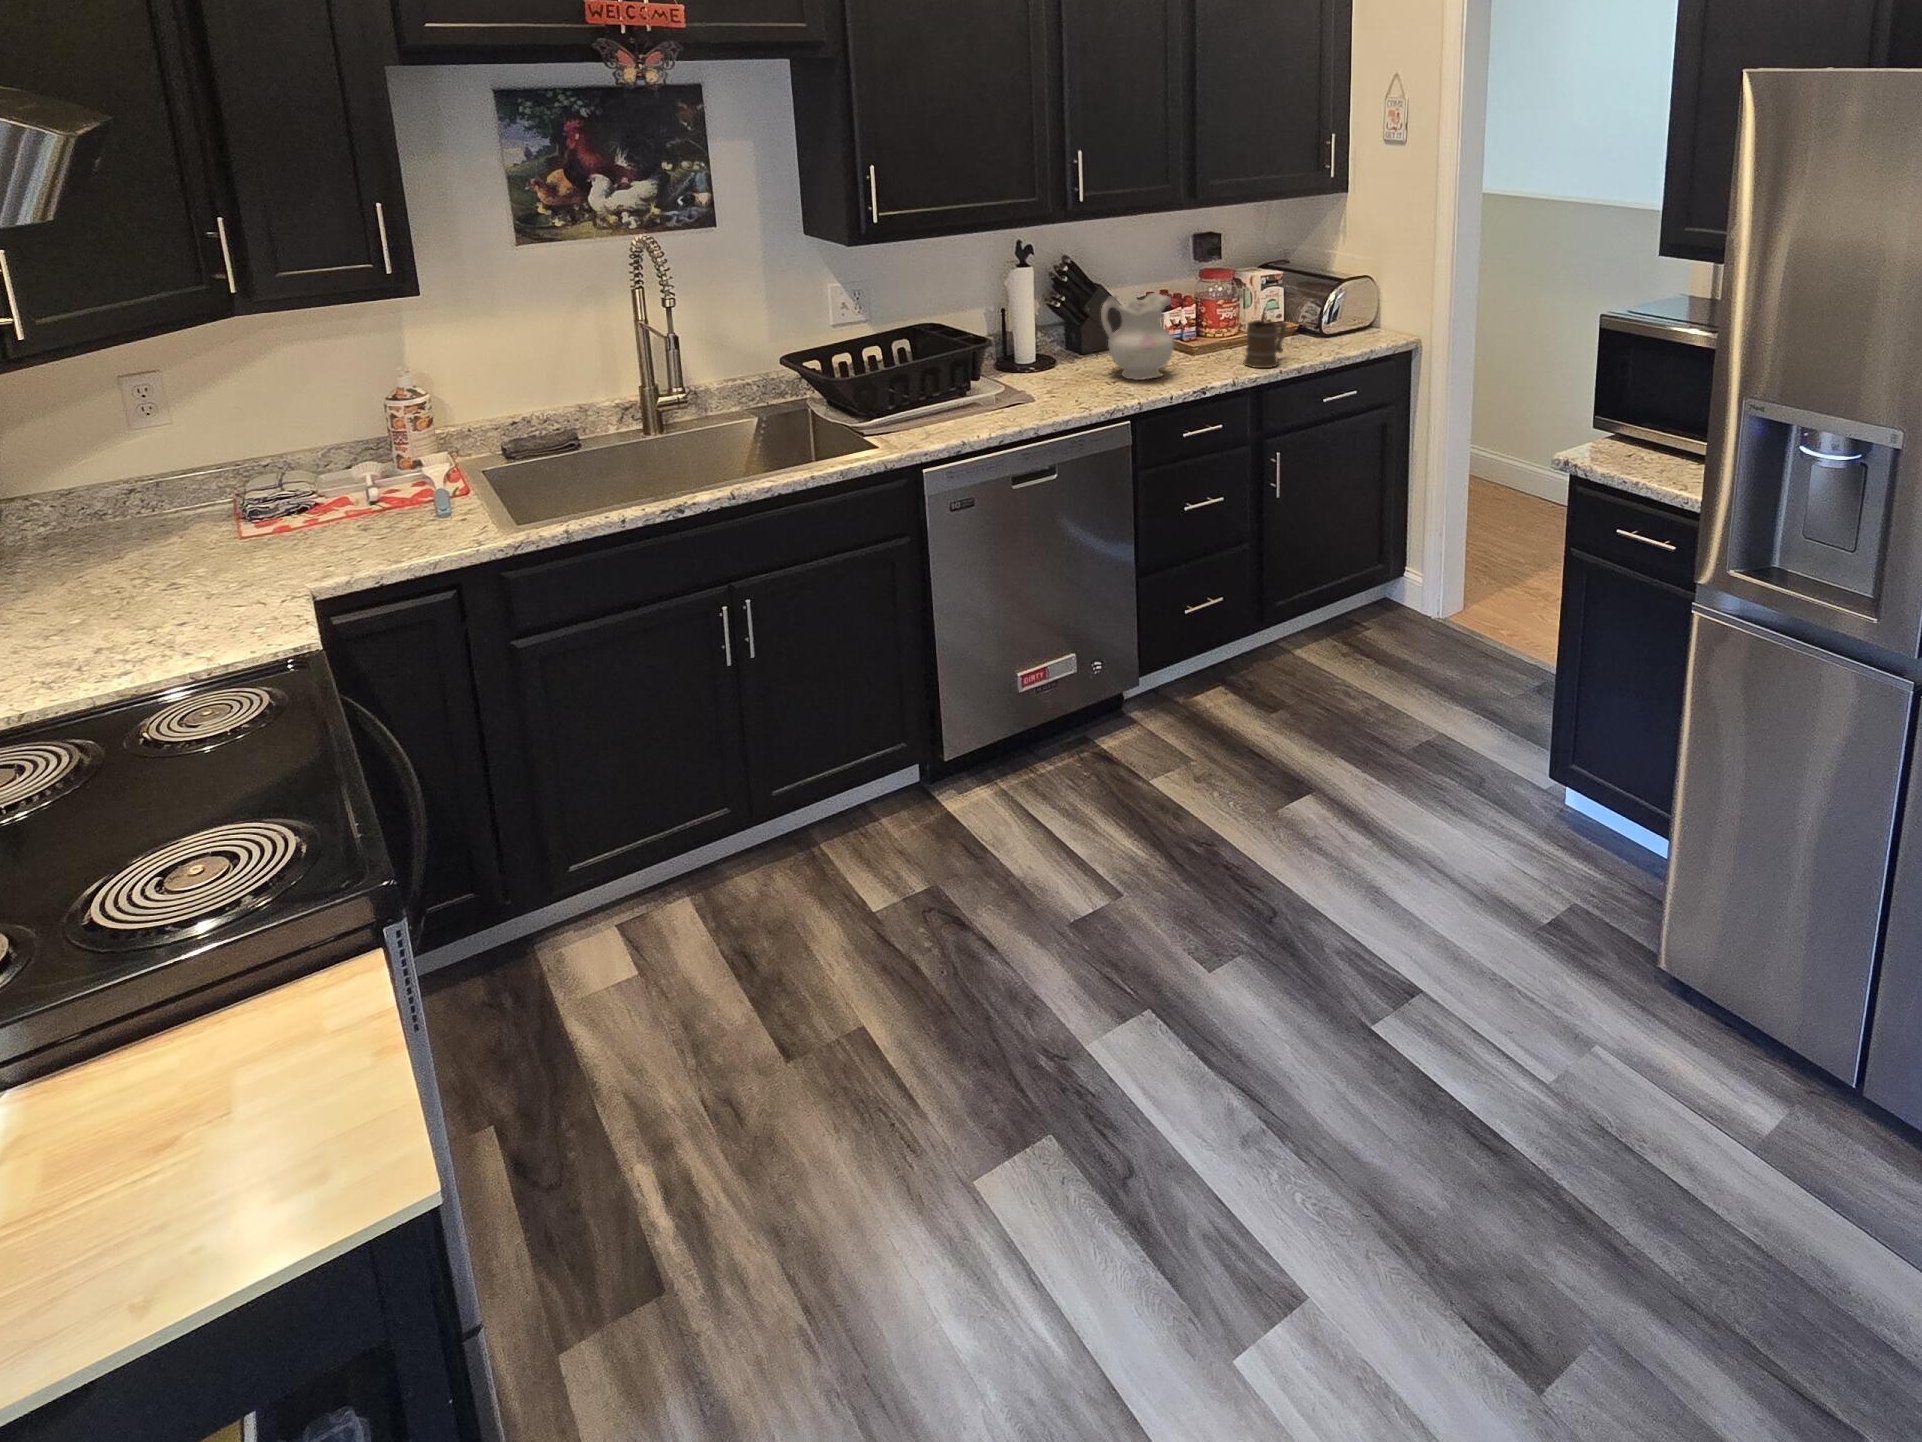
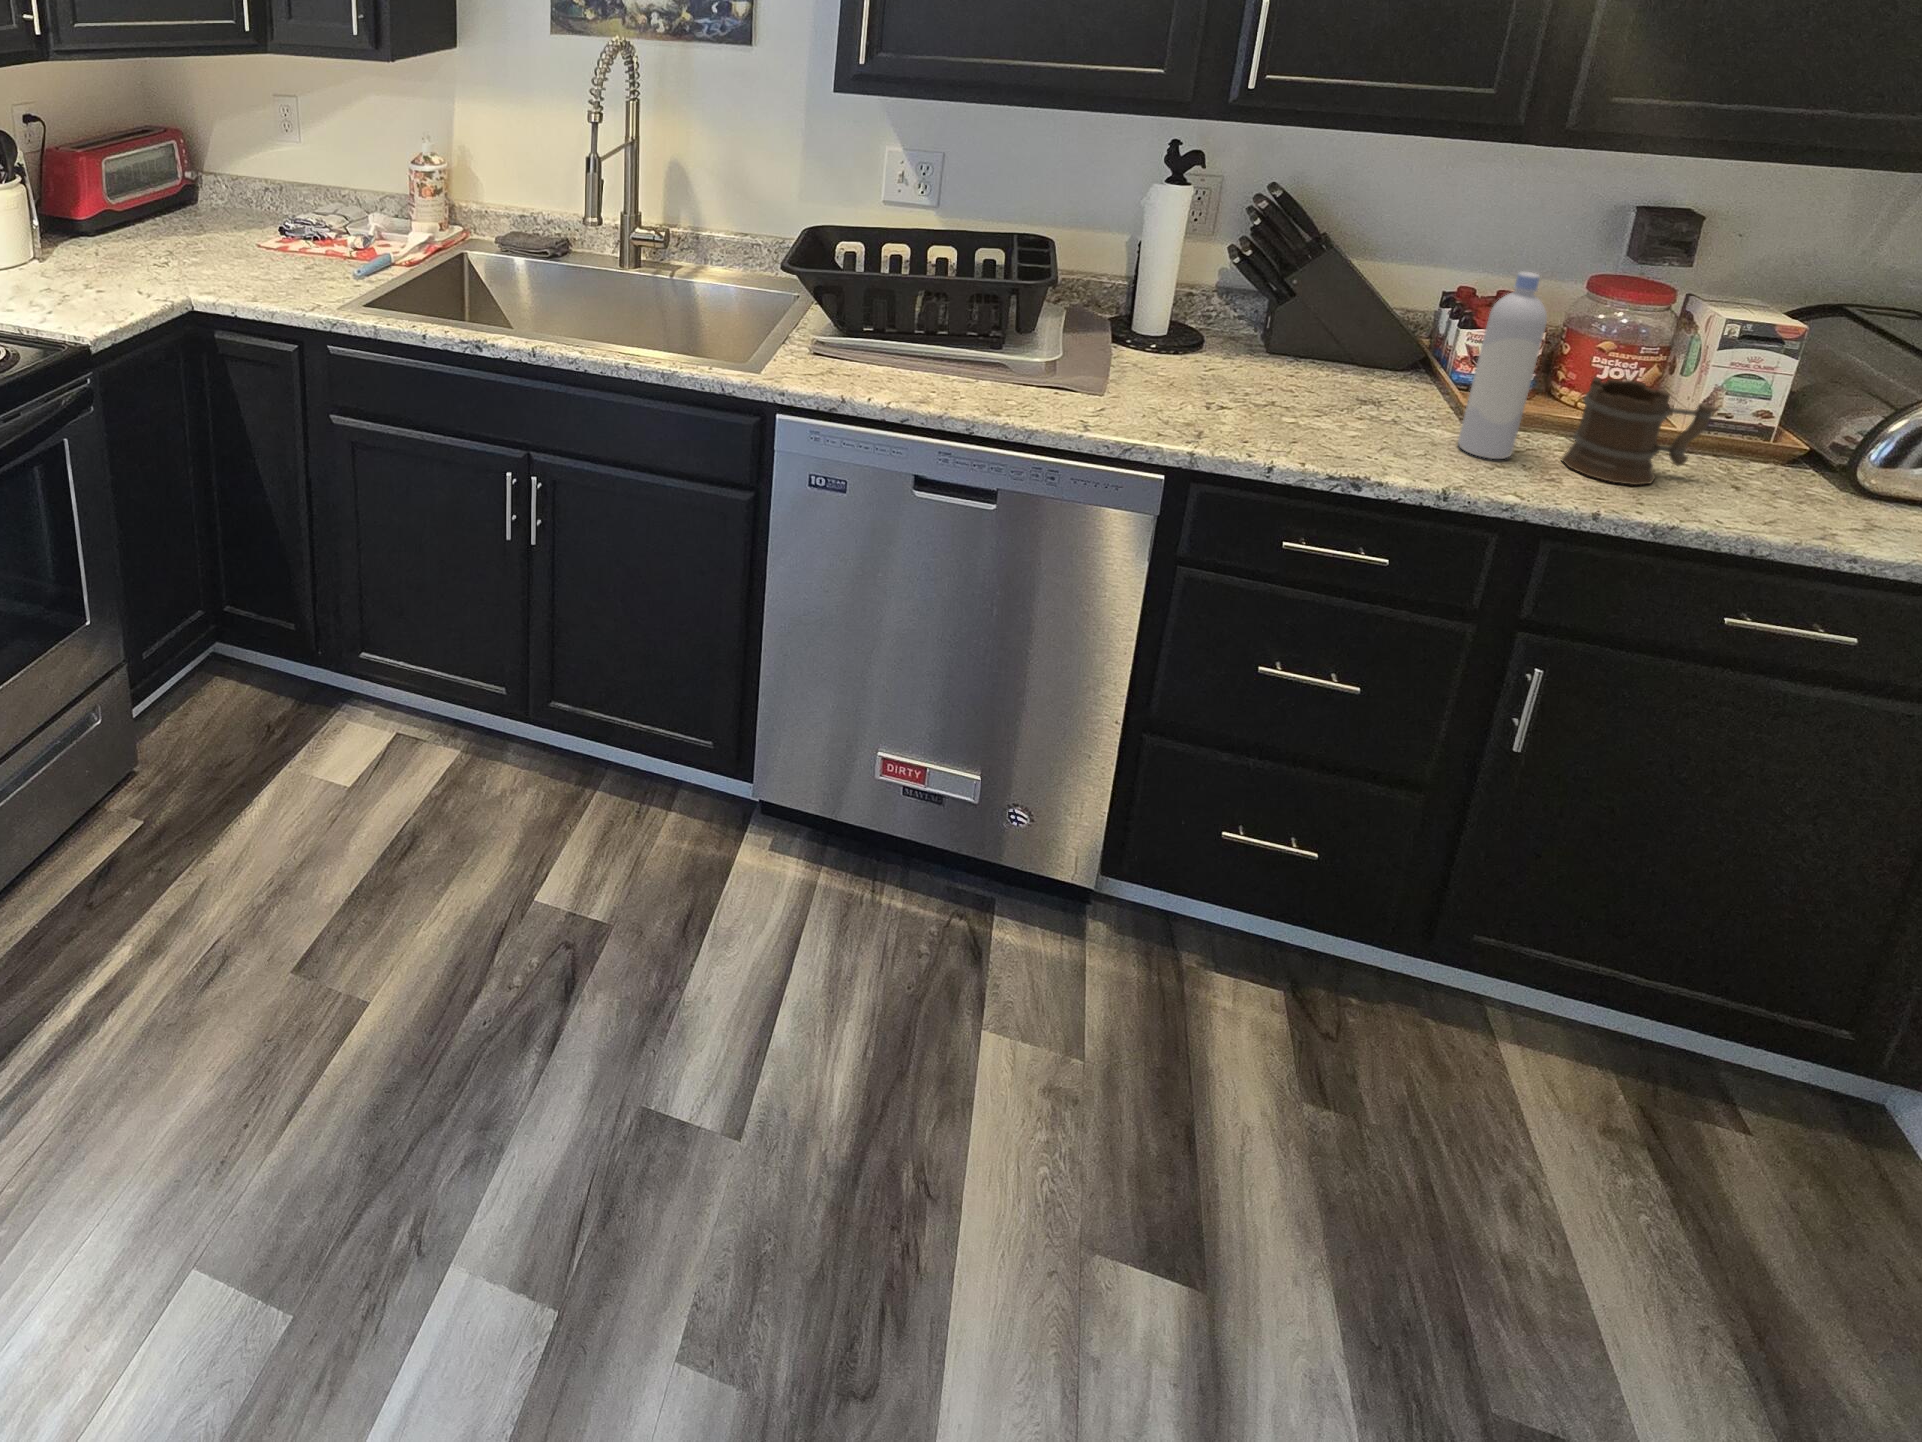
bottle: none [1210,279,1235,374] -> present [1458,272,1547,459]
ceramic pitcher: present [1101,293,1174,380] -> none [1245,250,1399,418]

